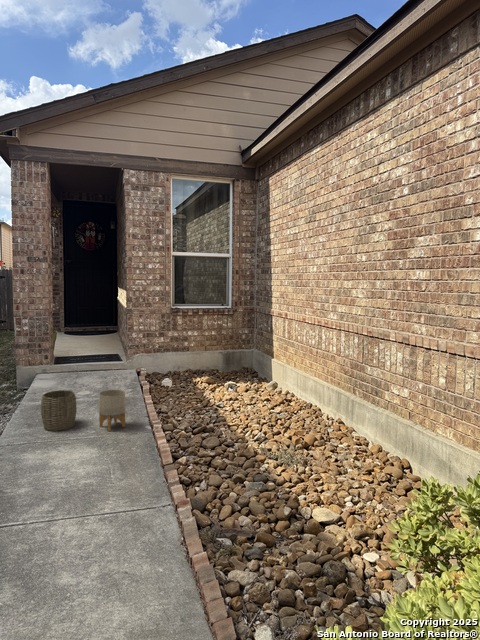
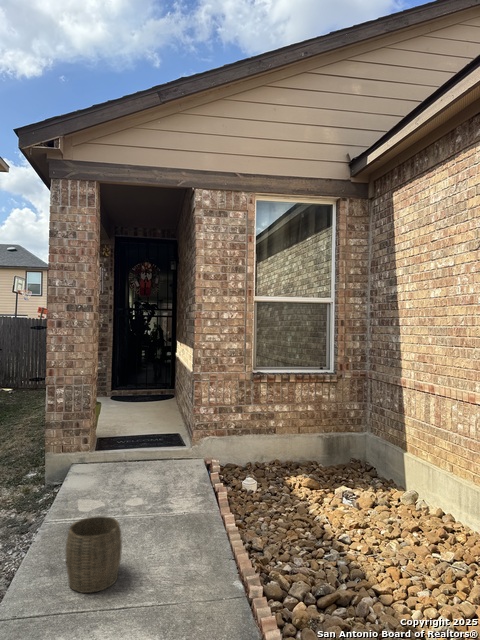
planter: present [99,389,125,431] -> none [157,519,201,599]

